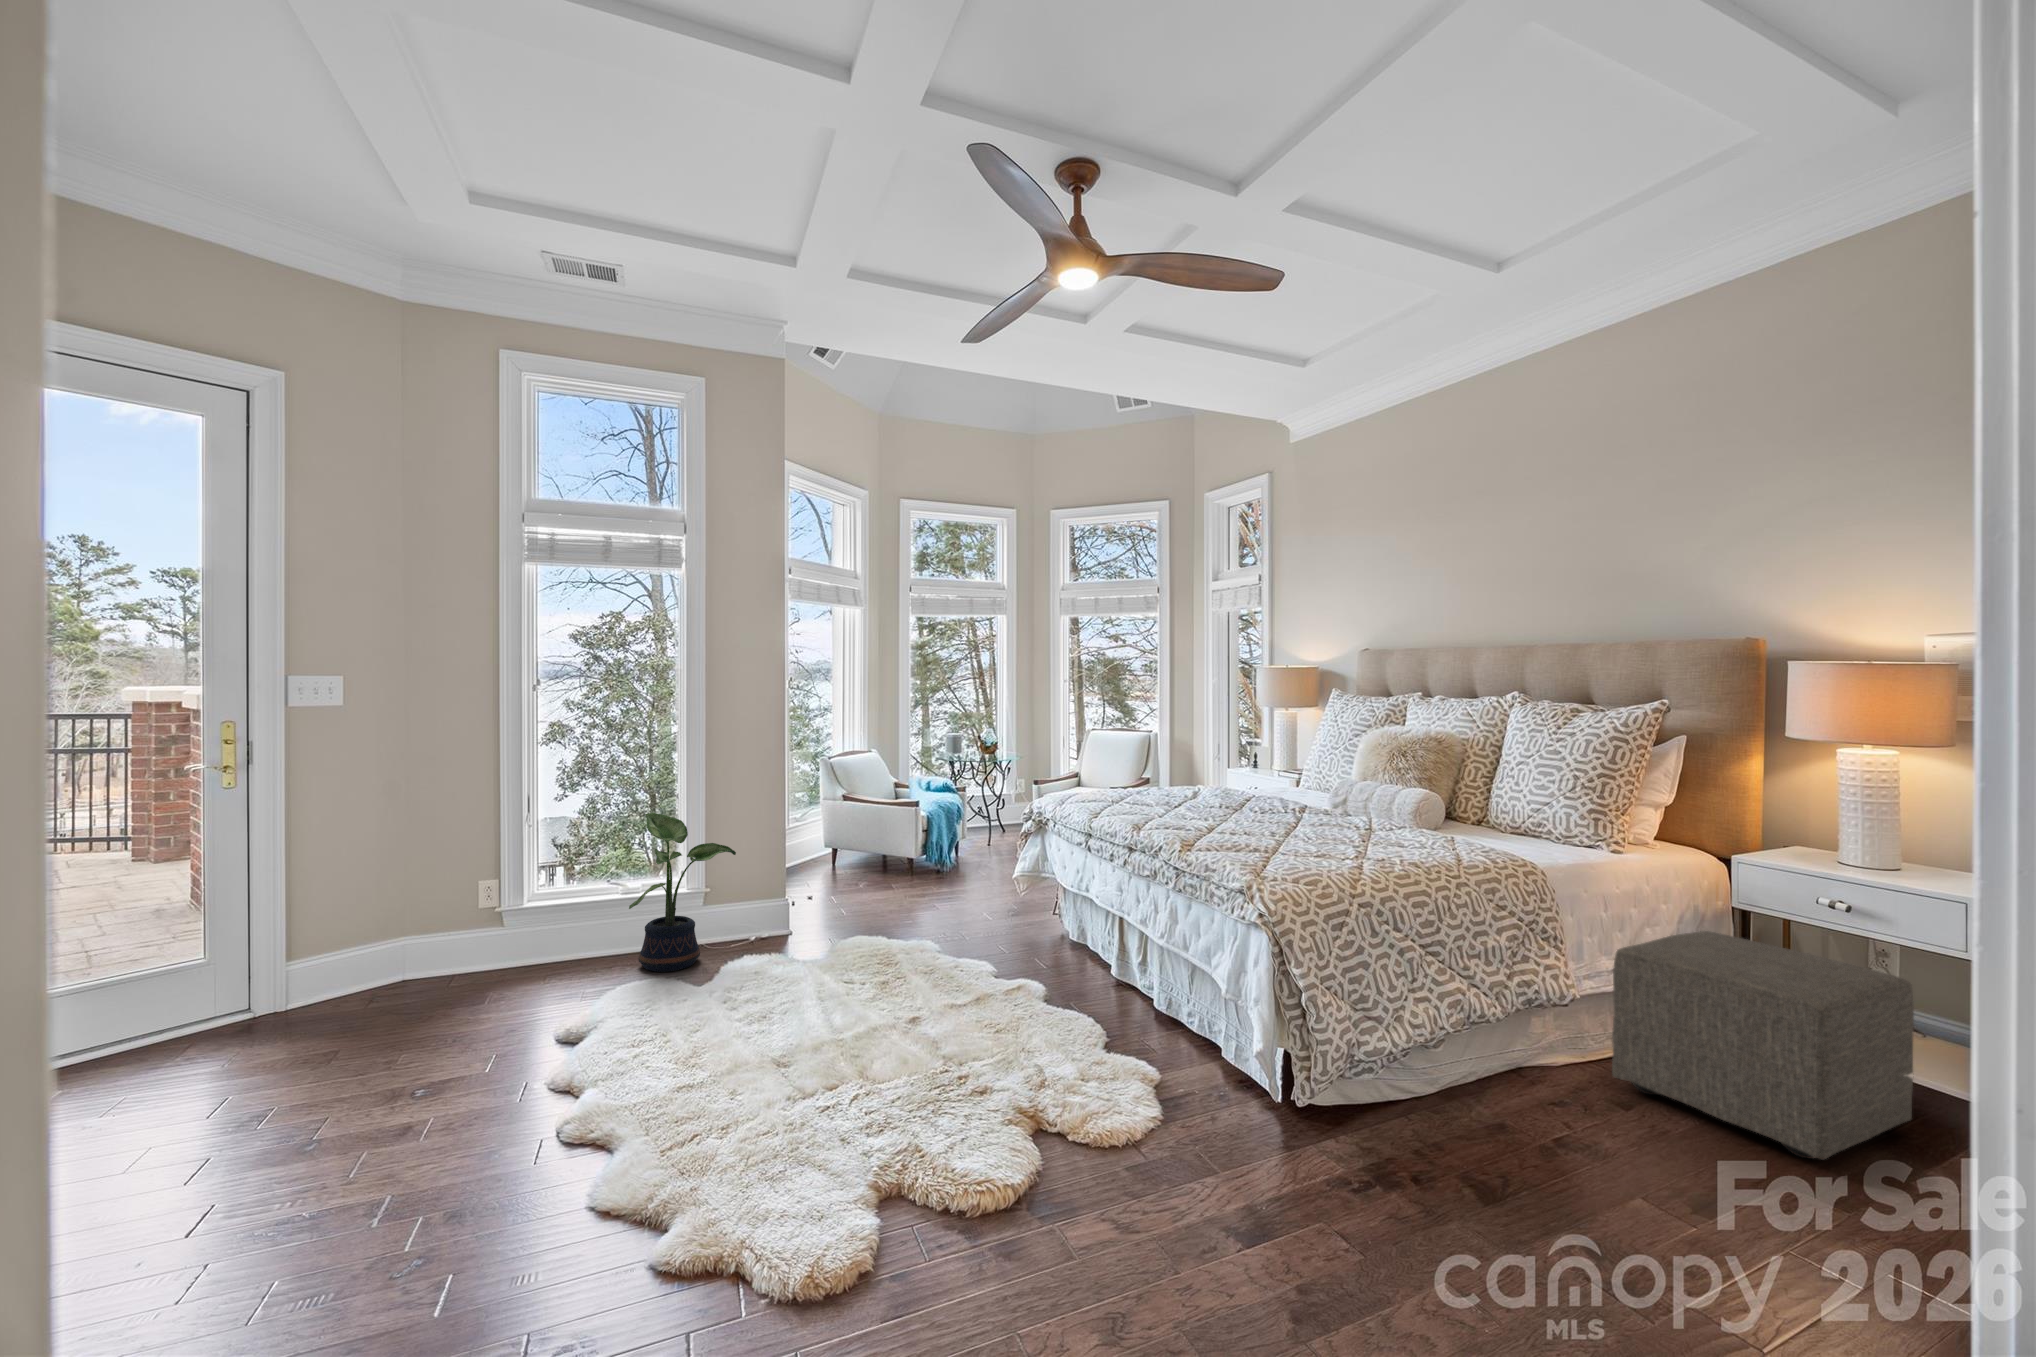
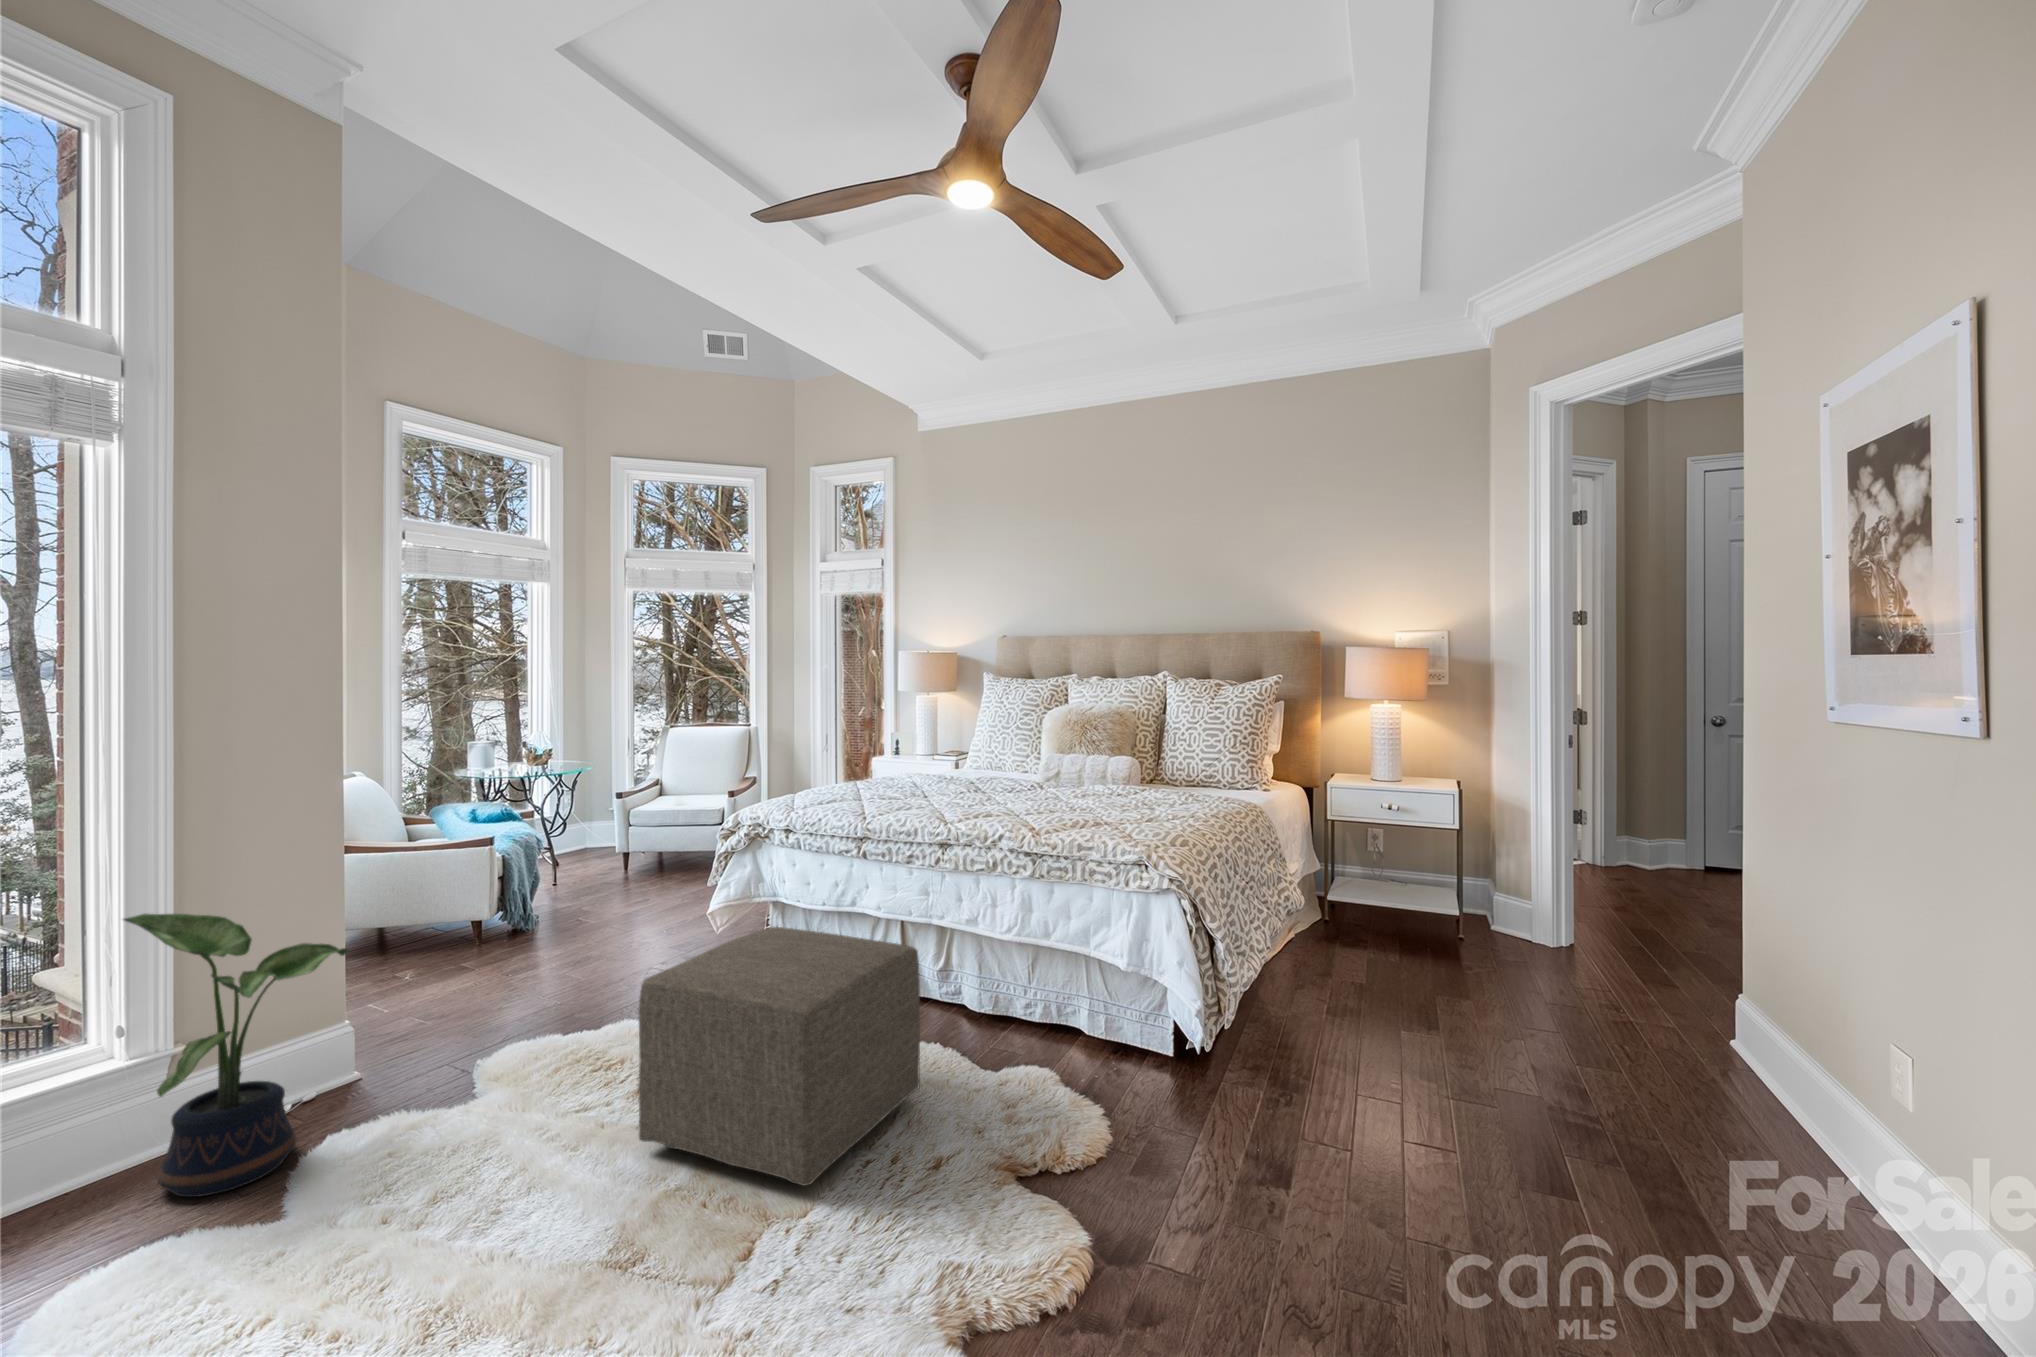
ottoman: present [1612,931,1914,1160] -> present [638,927,920,1186]

